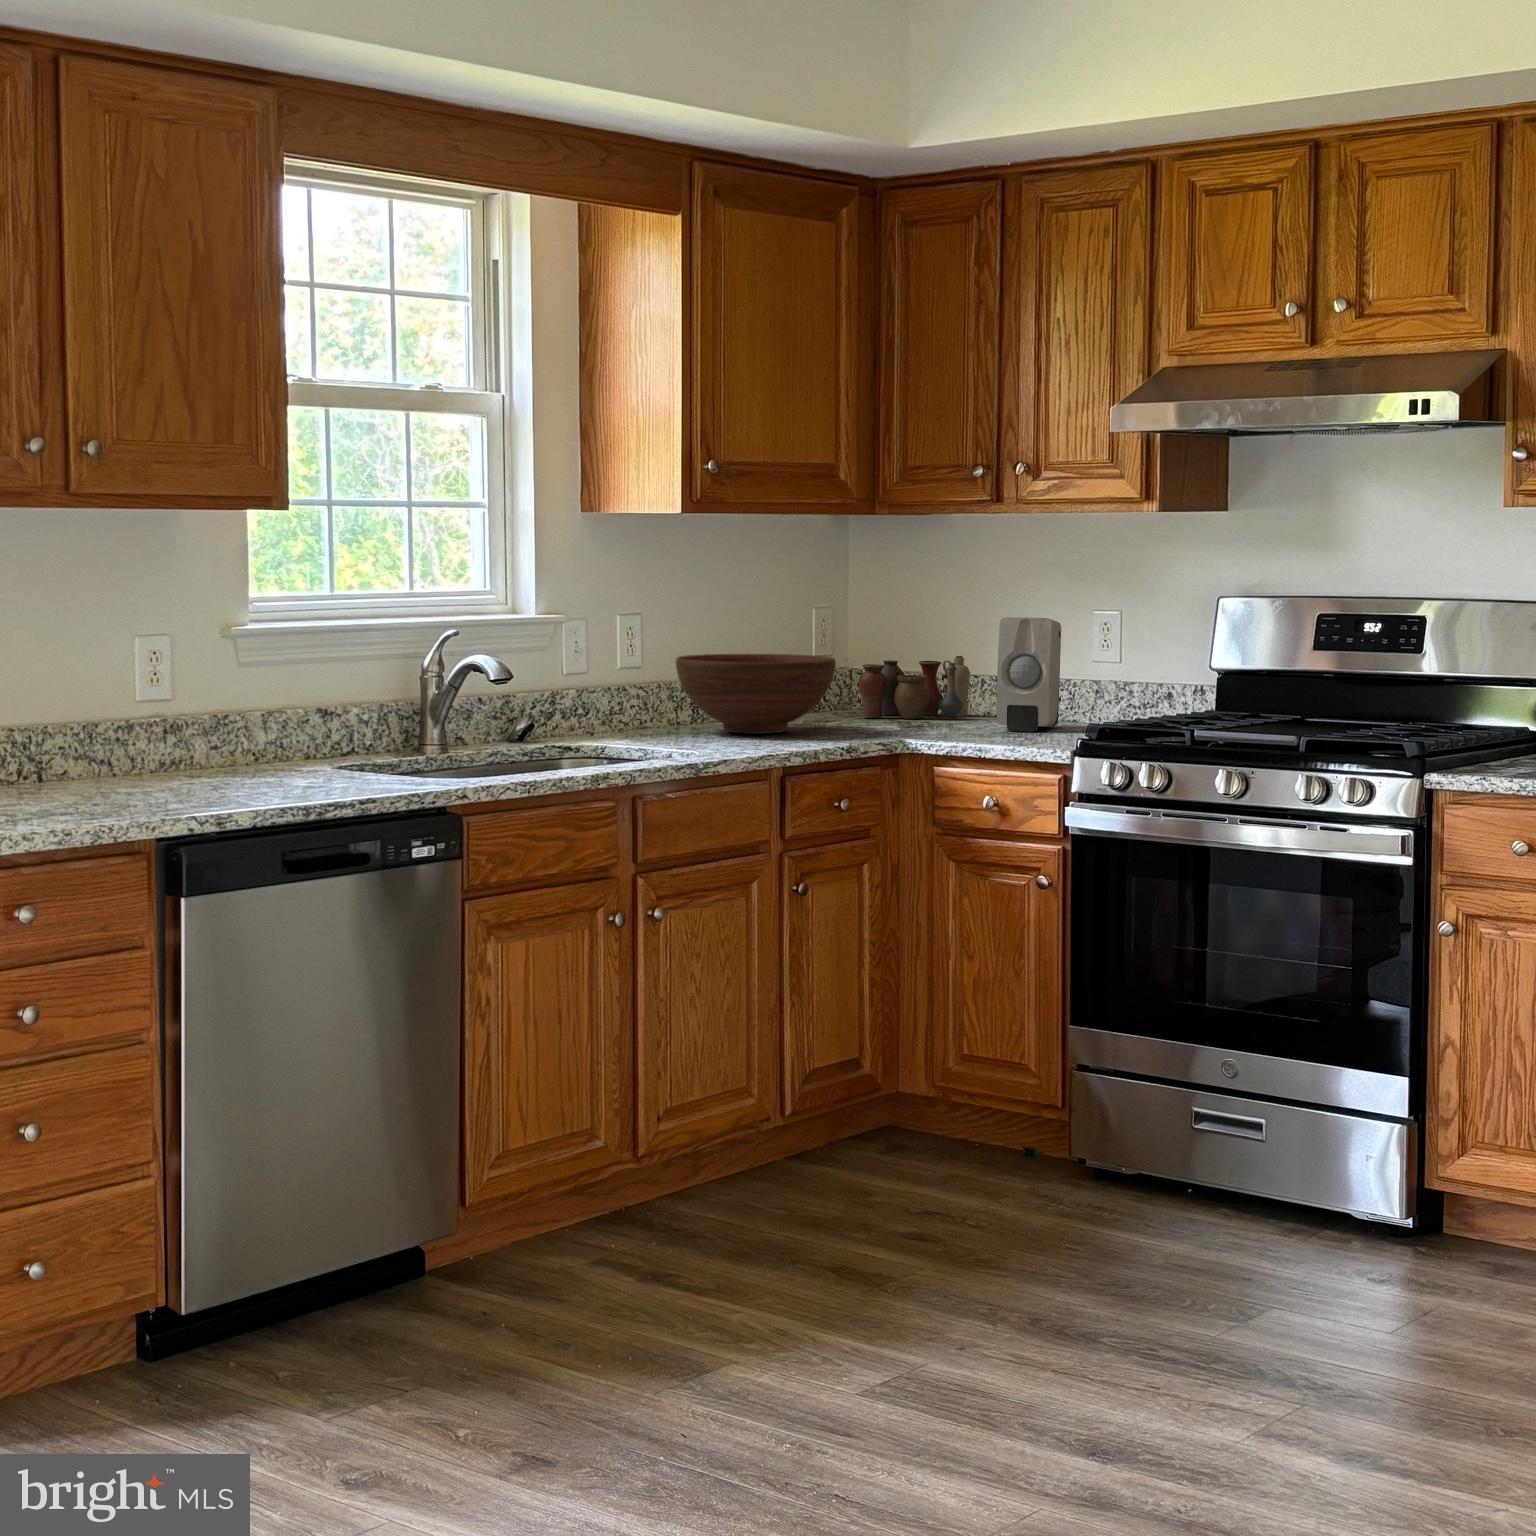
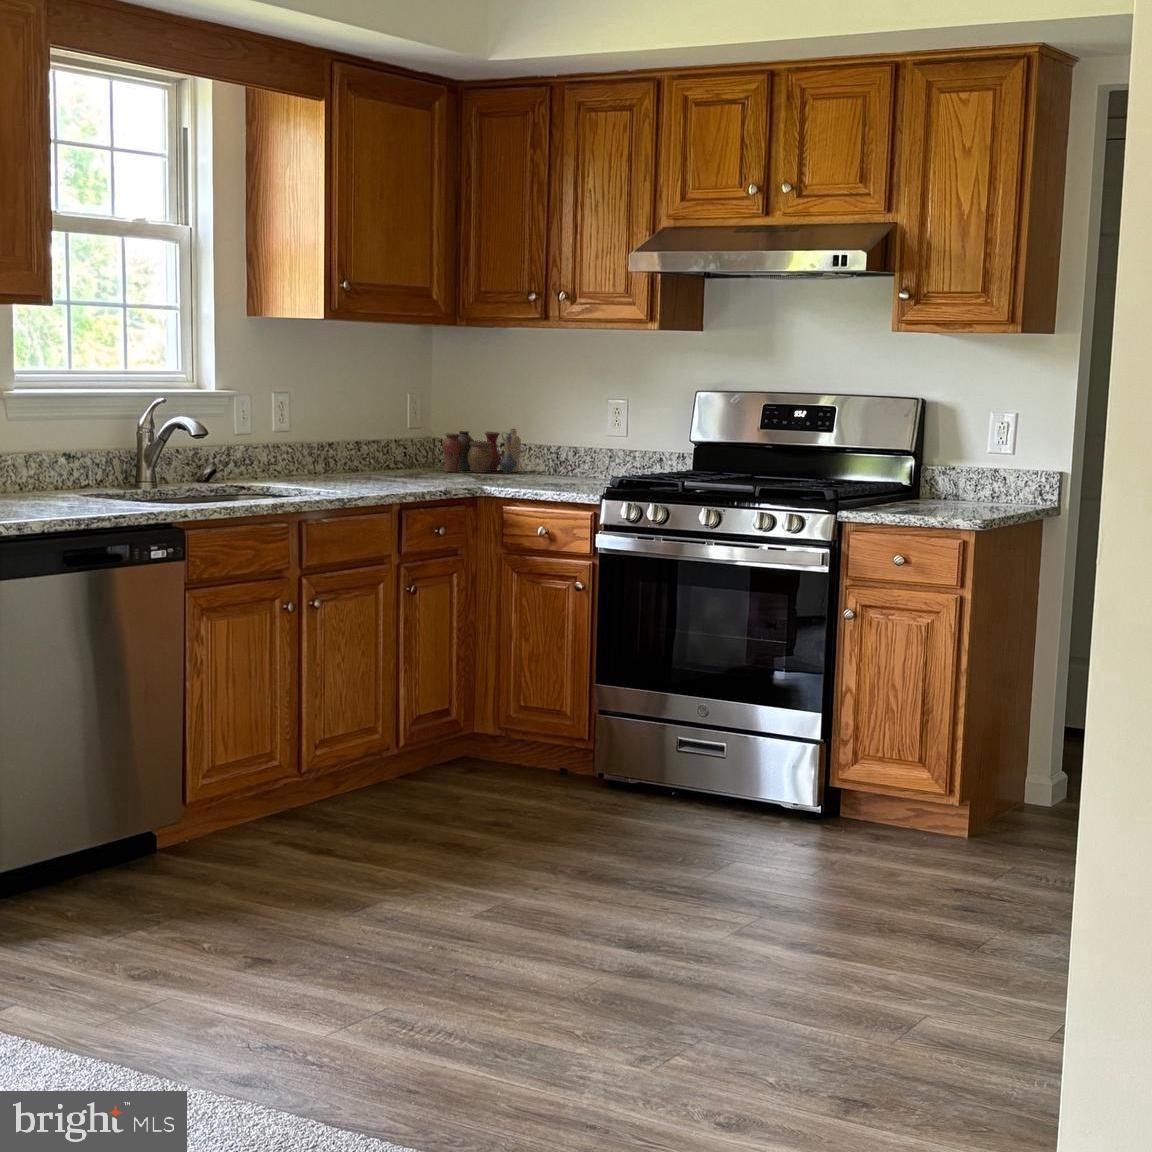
soap dispenser: present [997,617,1061,732] -> none [543,401,588,482]
fruit bowl: present [676,654,836,734] -> none [316,423,431,480]

